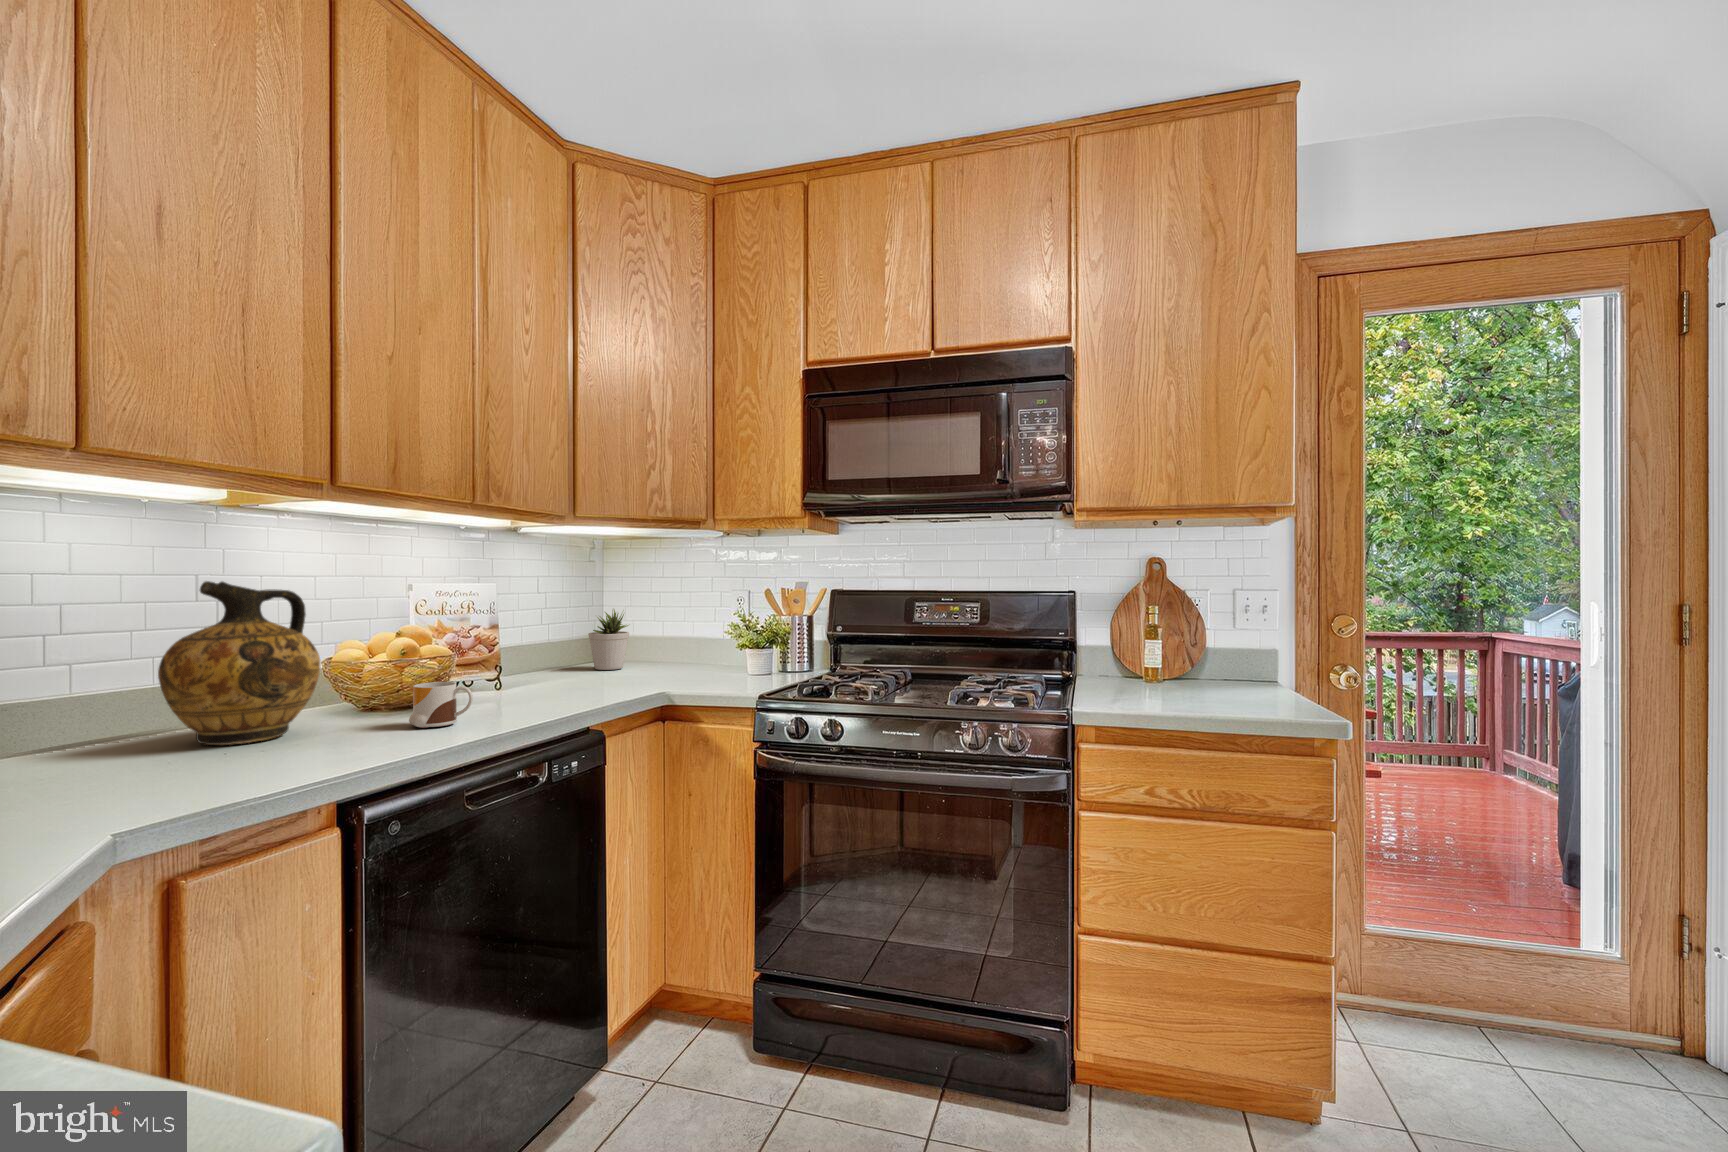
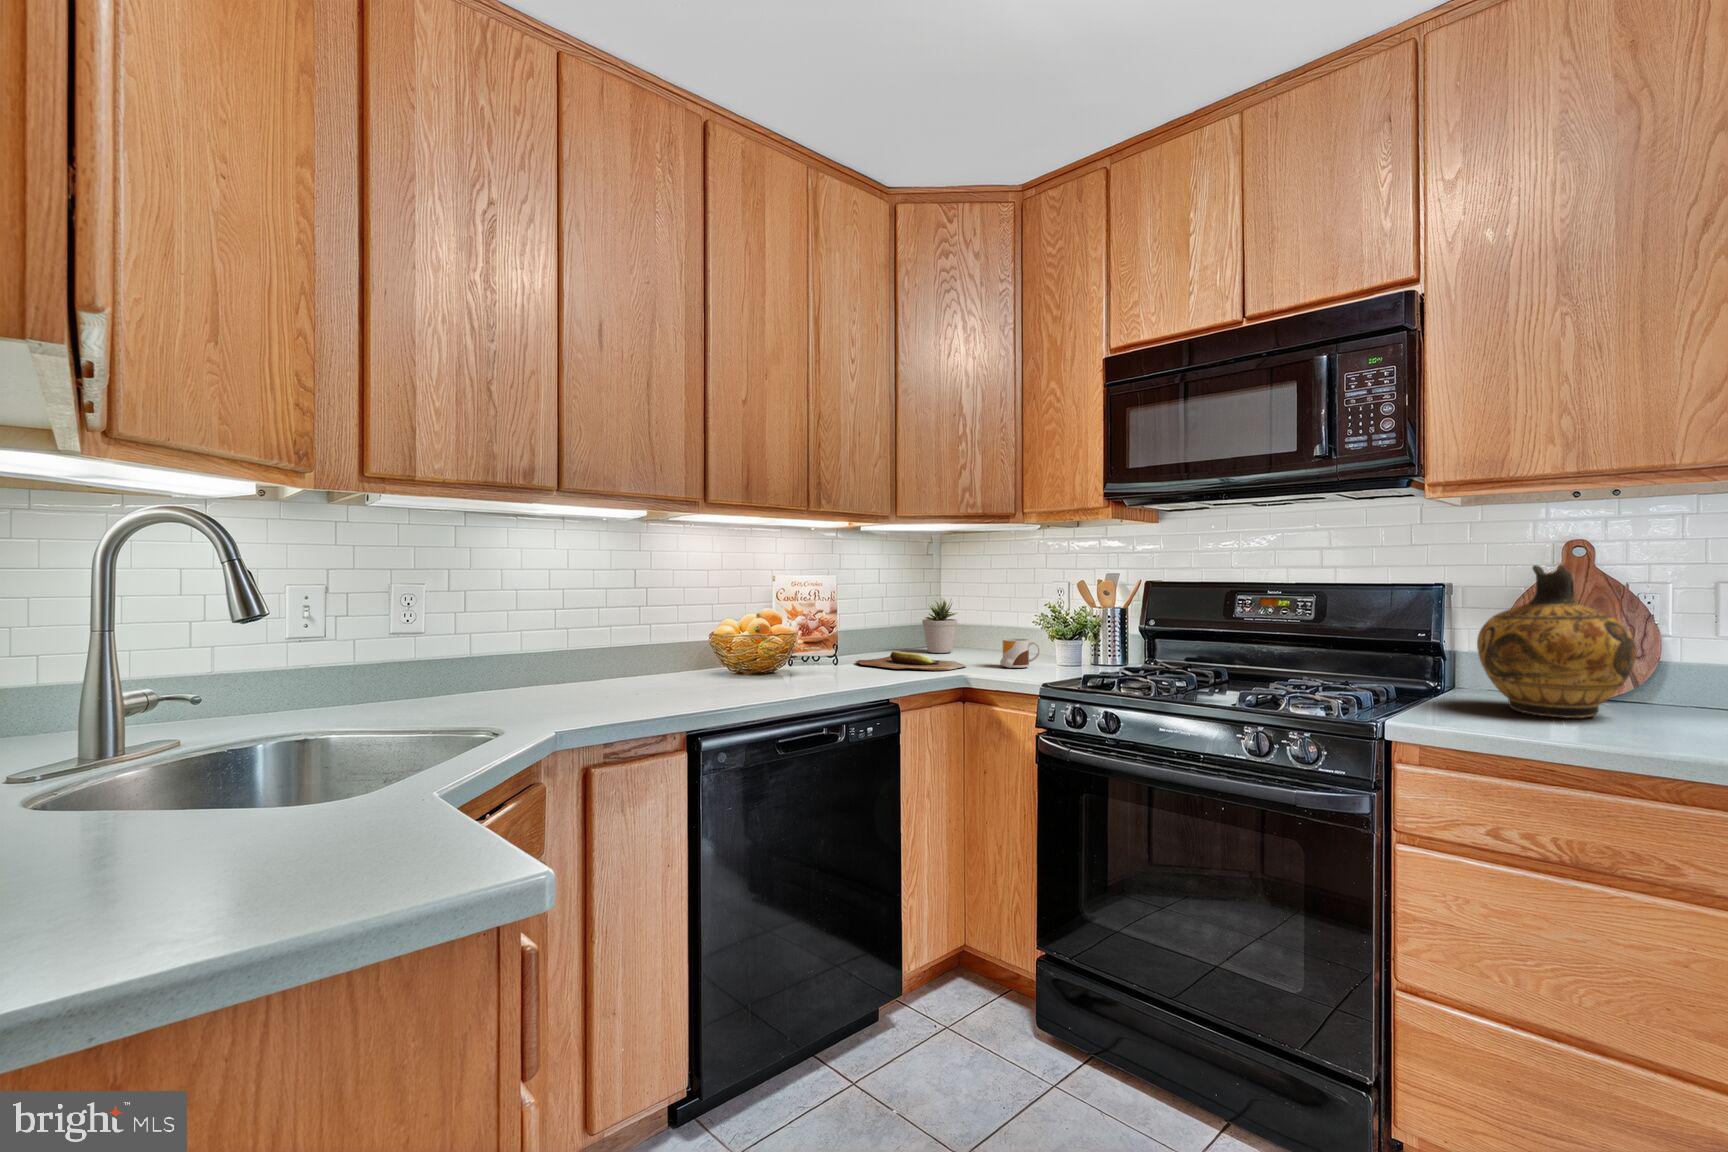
ceramic jug: present [158,581,320,745] -> present [1477,565,1637,718]
cutting board: none [522,671,660,691] -> present [856,651,967,671]
mug: present [409,682,473,728] -> present [1000,639,1040,668]

